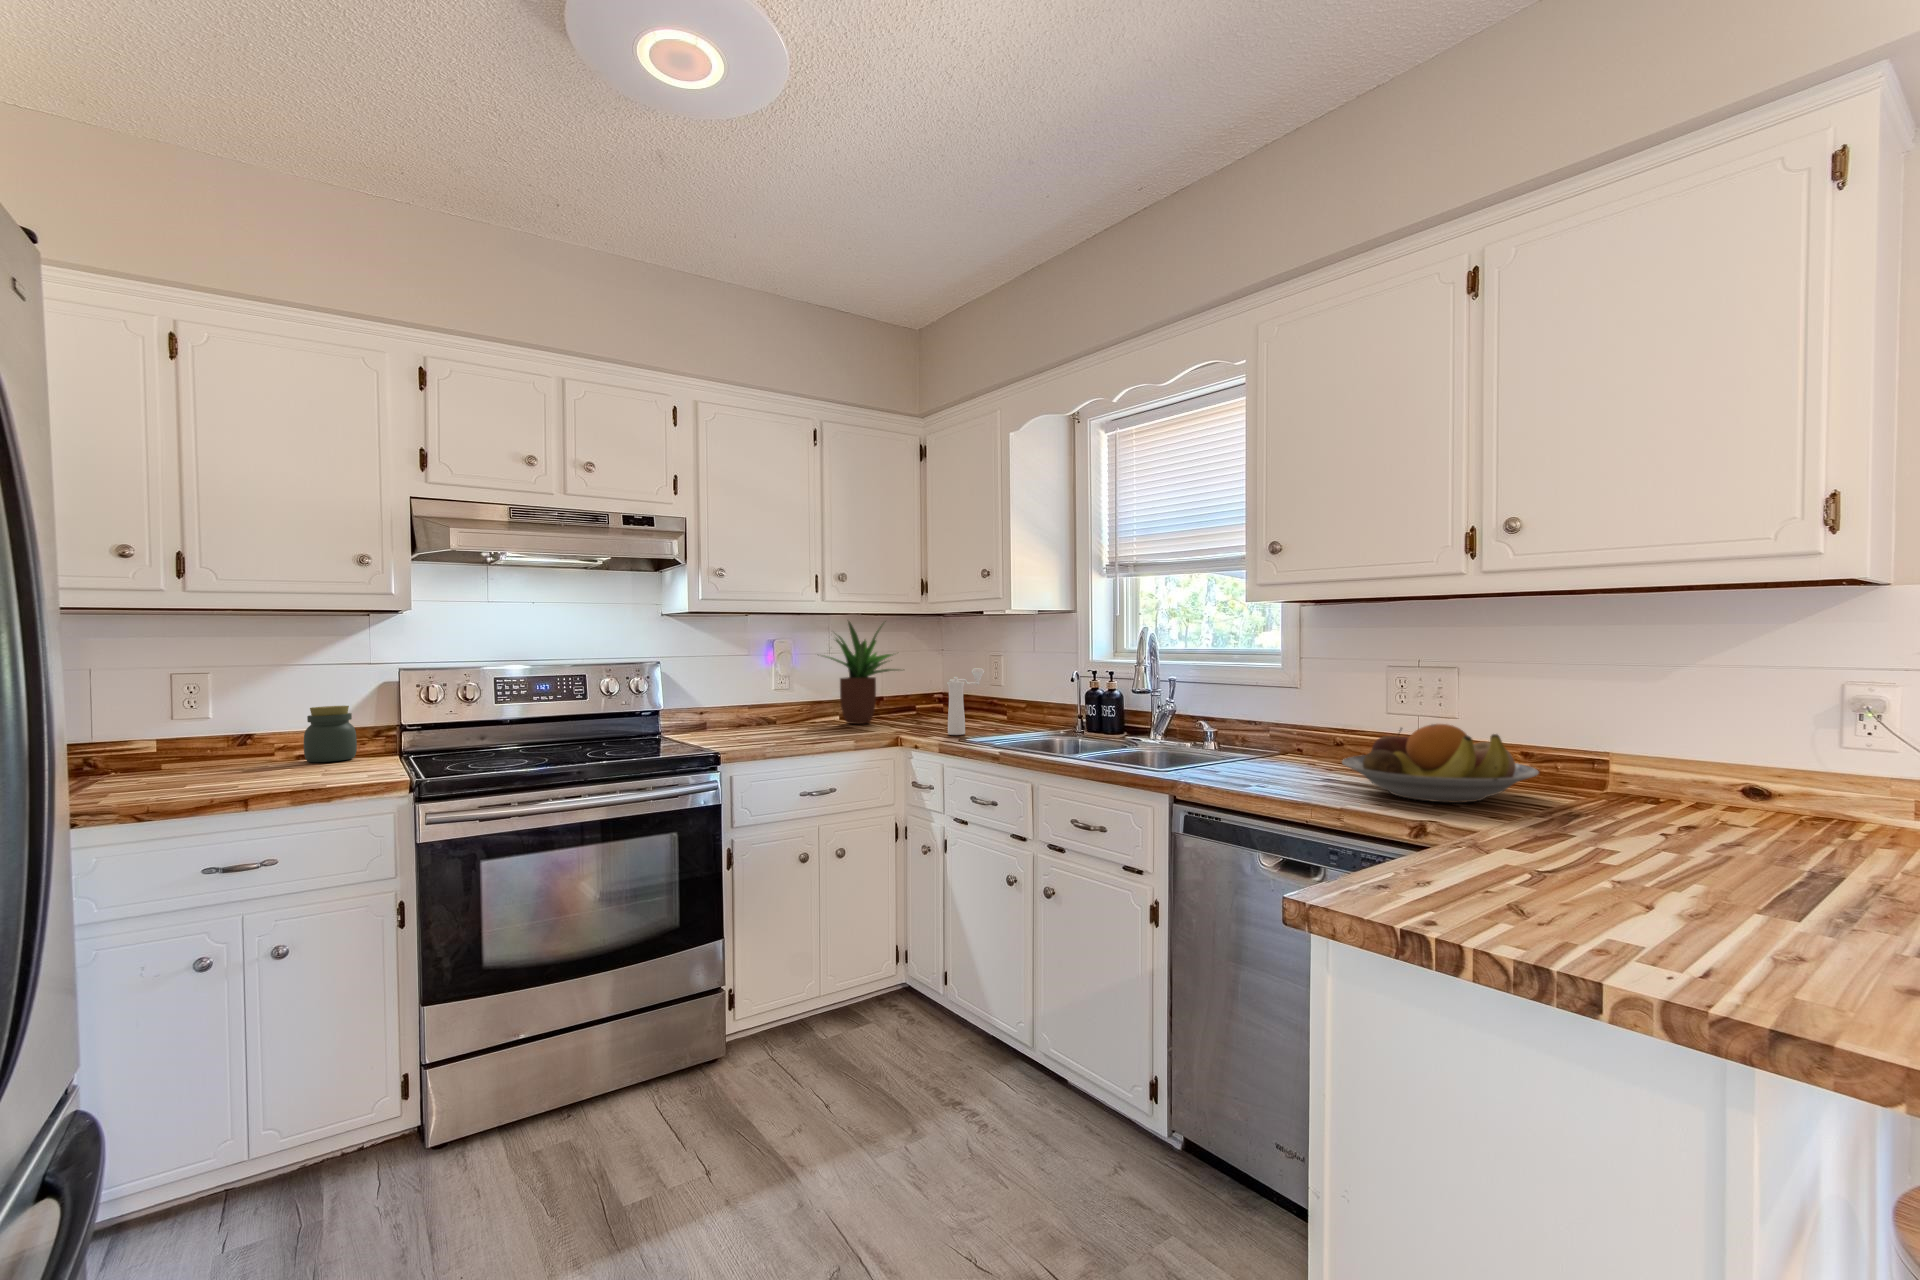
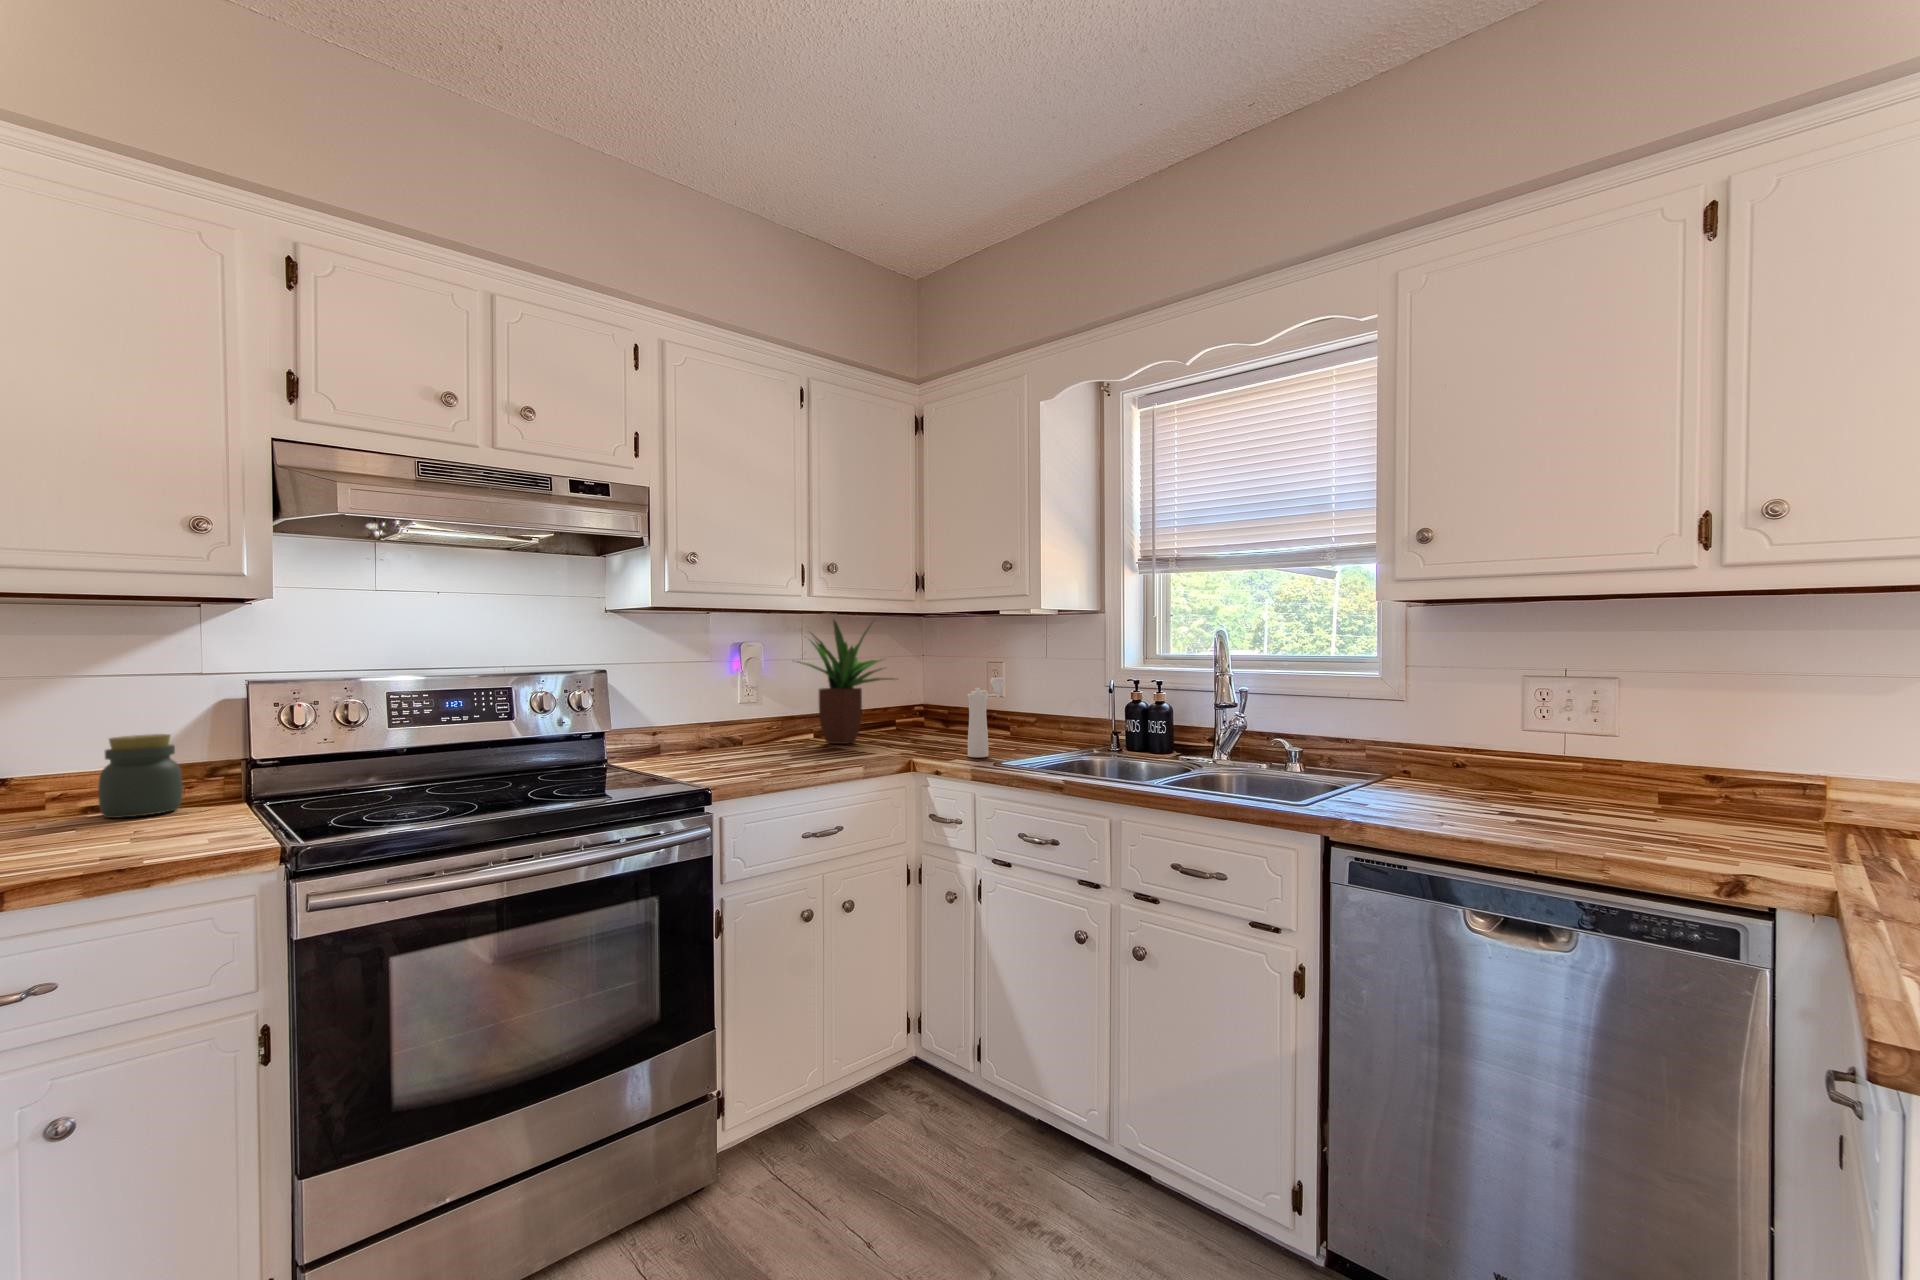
fruit bowl: present [1342,724,1539,803] -> none [1542,748,1805,843]

